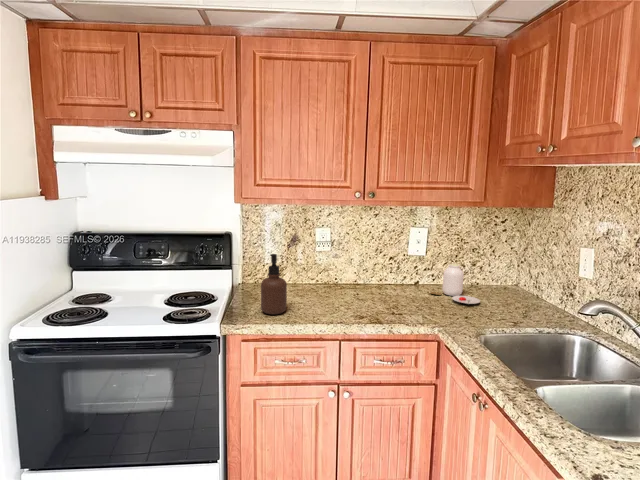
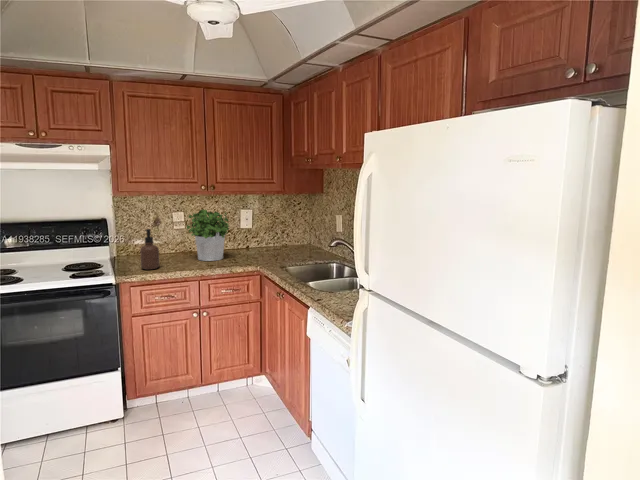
potted plant: none [330,226,394,306] -> present [187,209,229,261]
jar: present [431,264,480,304] -> none [256,231,286,254]

